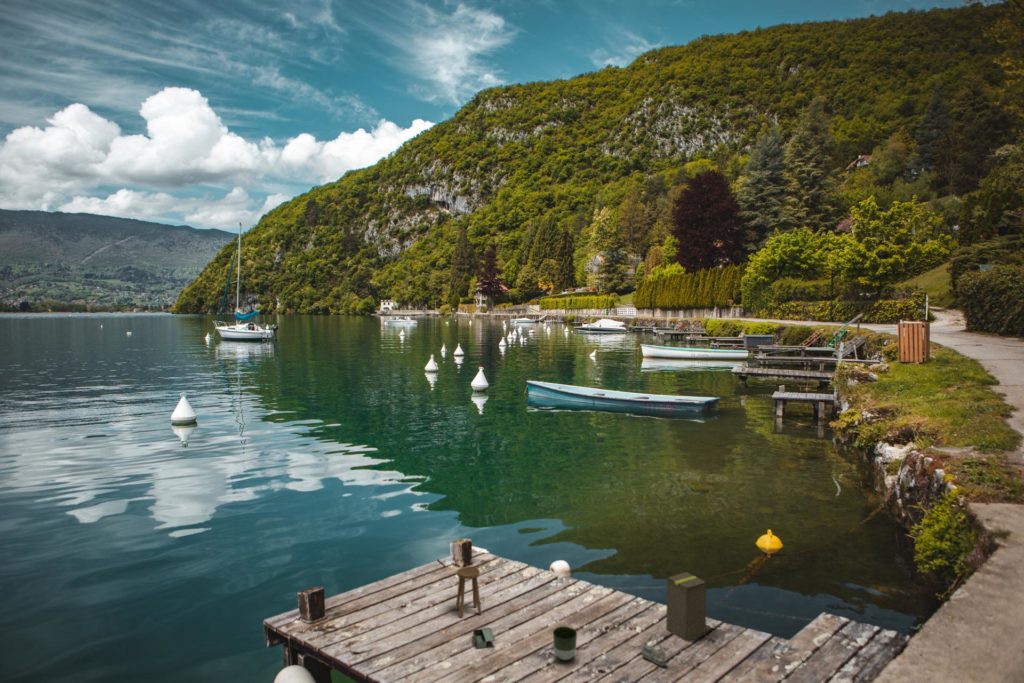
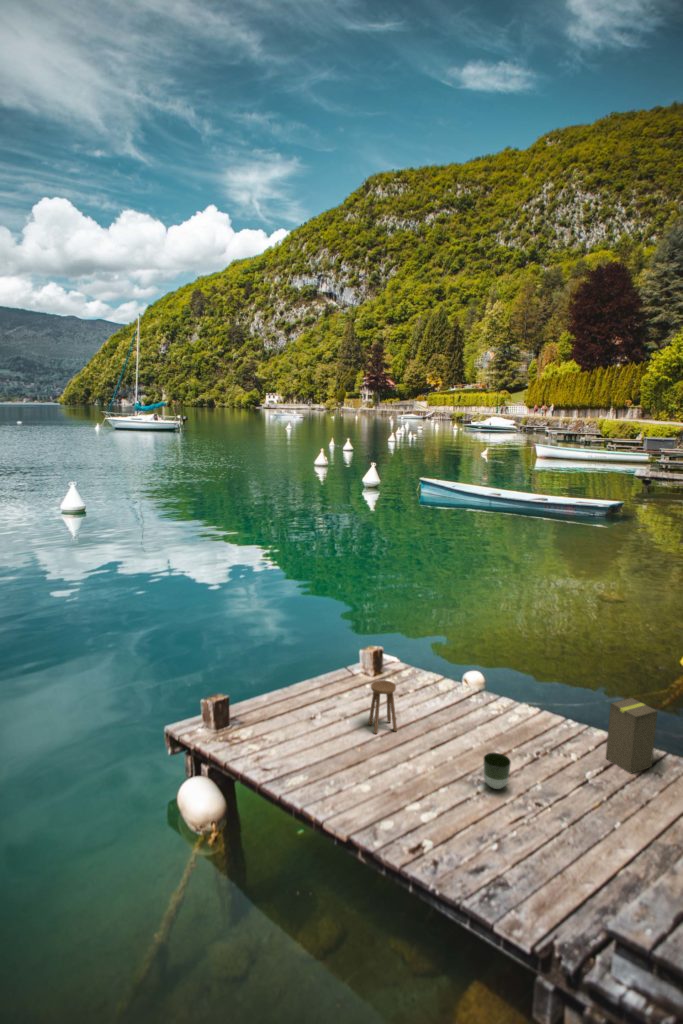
toolbox: present [473,628,495,649] -> none [391,748,416,771]
bag: present [642,634,665,666] -> none [583,766,612,803]

